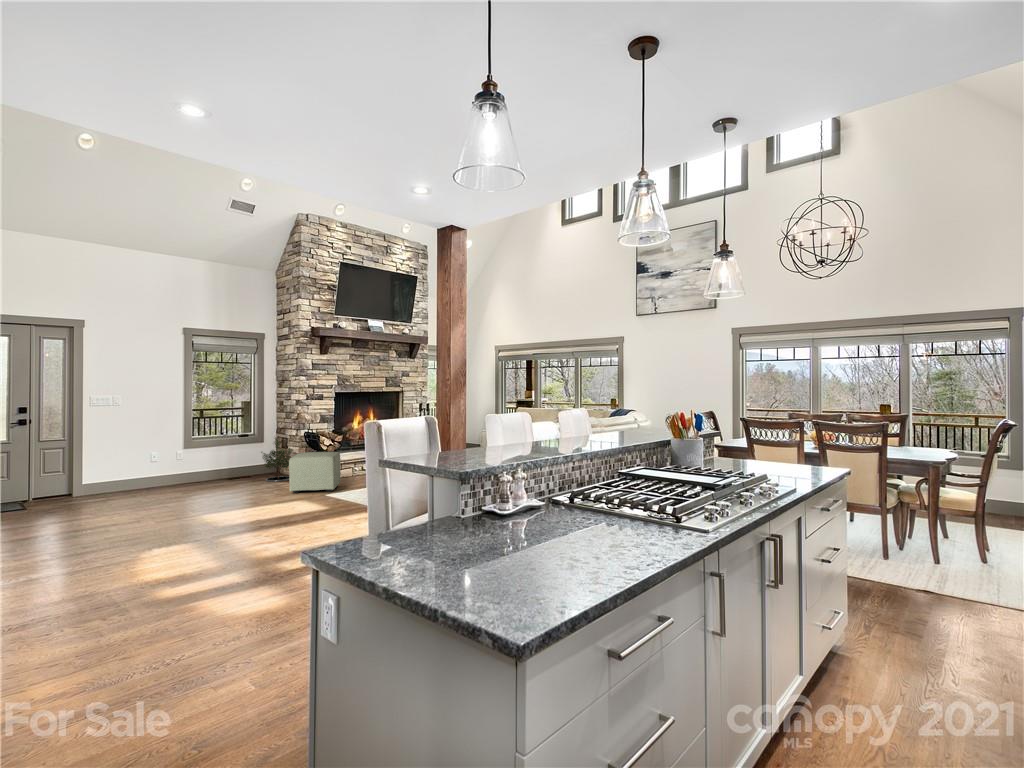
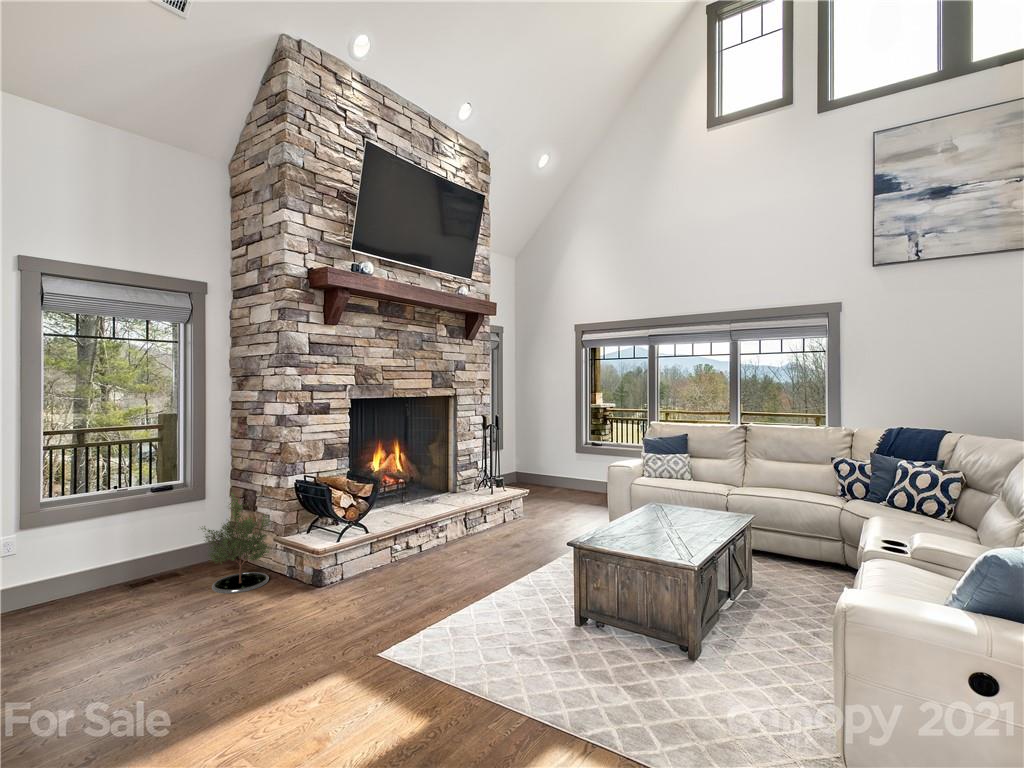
ottoman: present [289,452,341,493] -> none [279,533,389,650]

